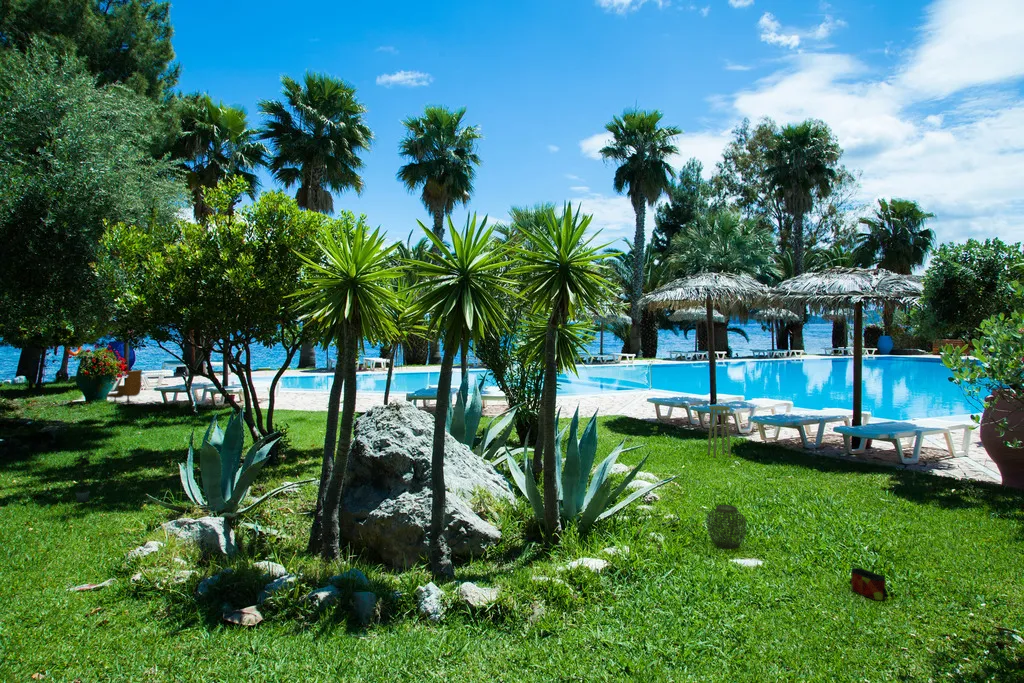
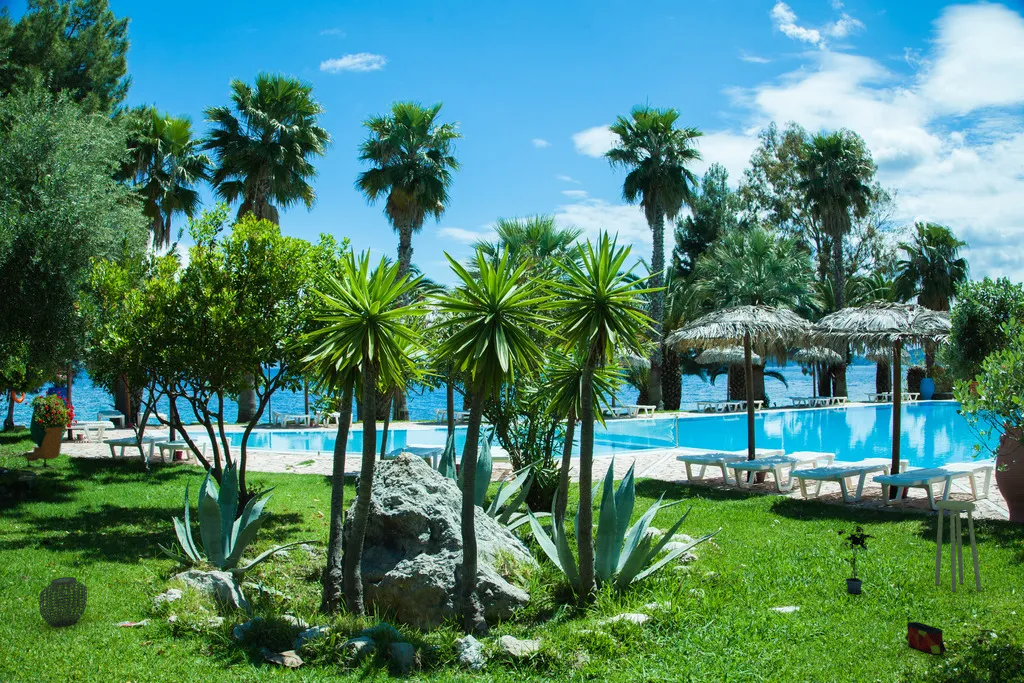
stool: present [708,406,731,457] -> present [935,501,981,592]
potted plant: present [72,449,95,502] -> present [837,523,876,594]
woven basket: present [707,505,746,549] -> present [39,577,87,627]

